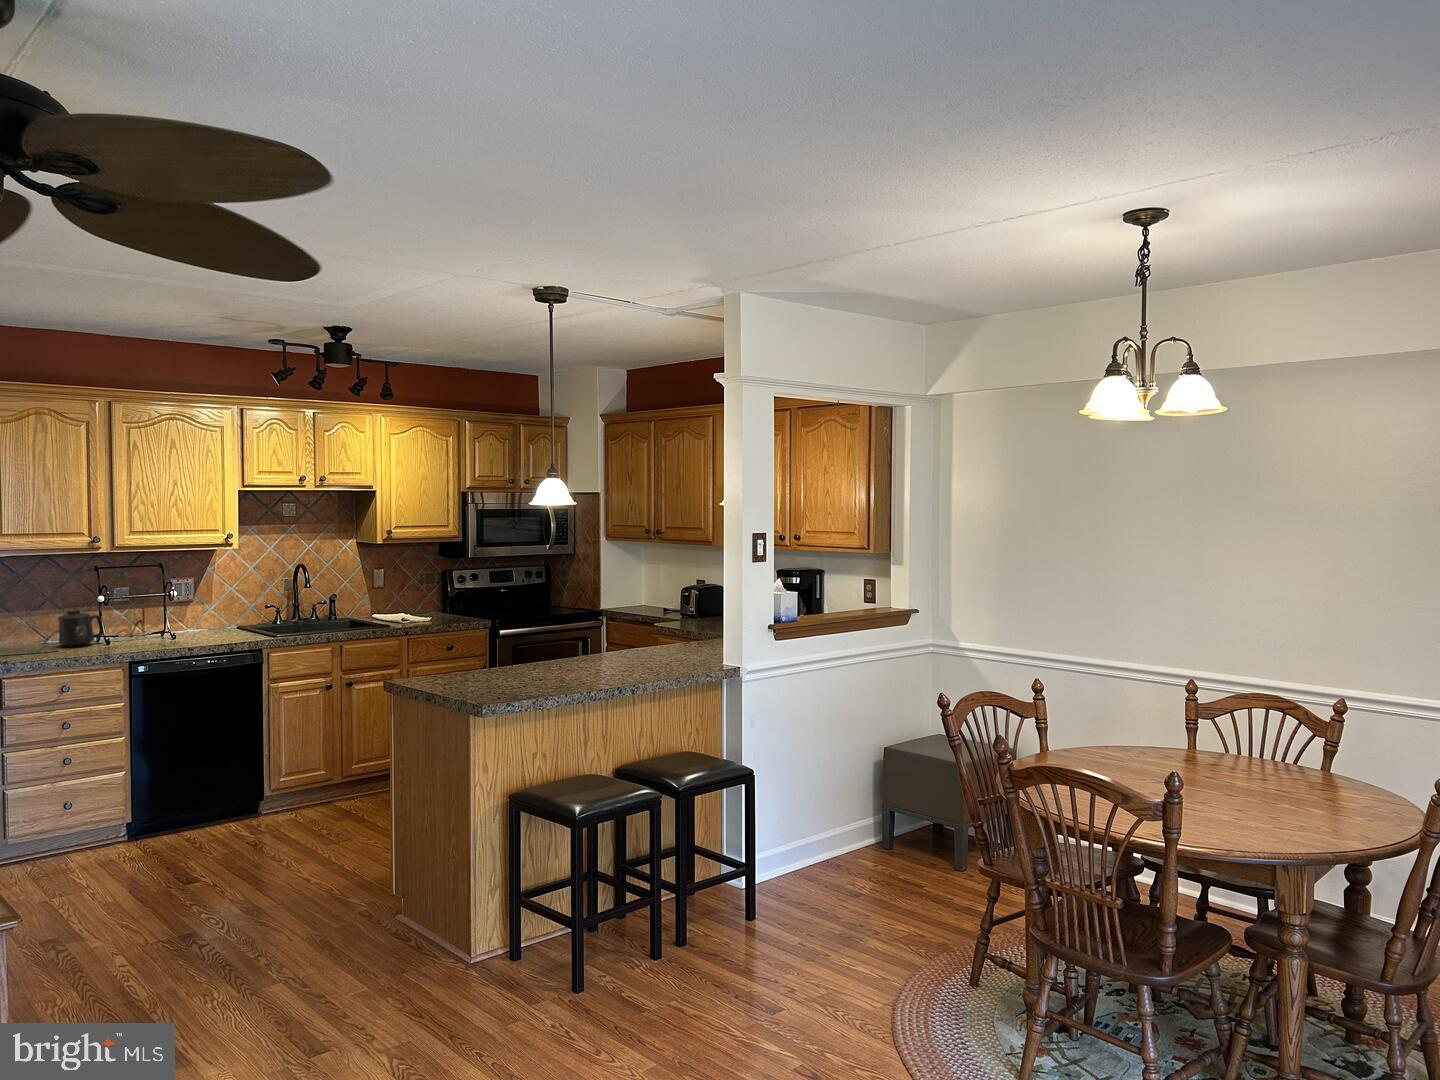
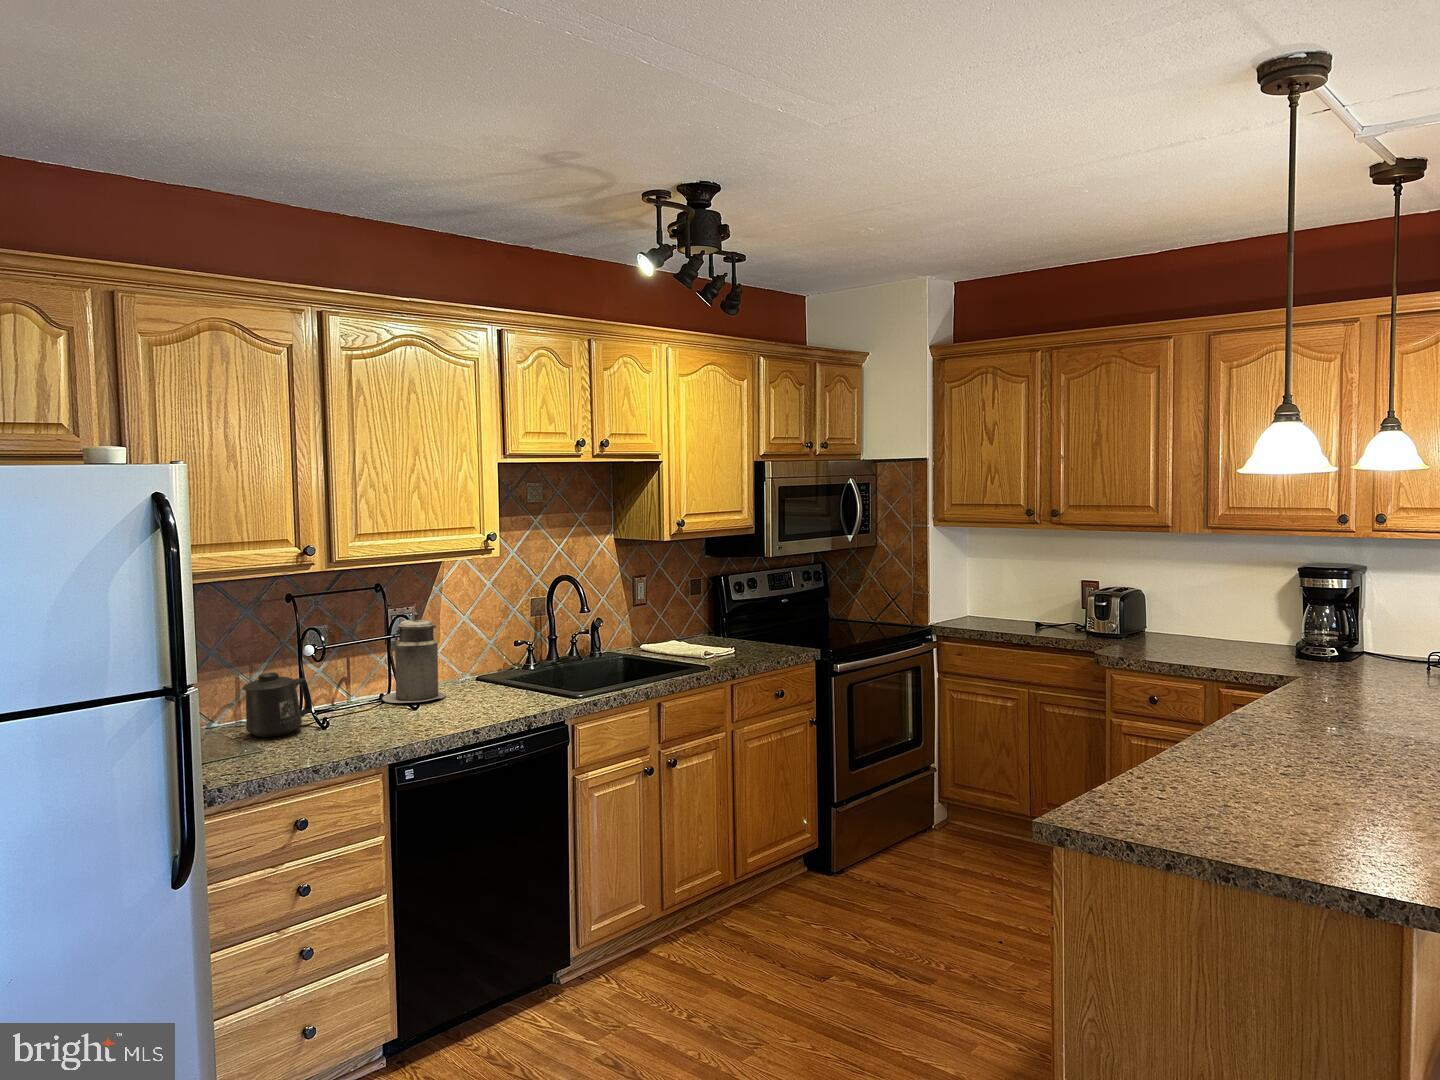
canister: none [161,581,203,635] -> present [382,613,446,703]

